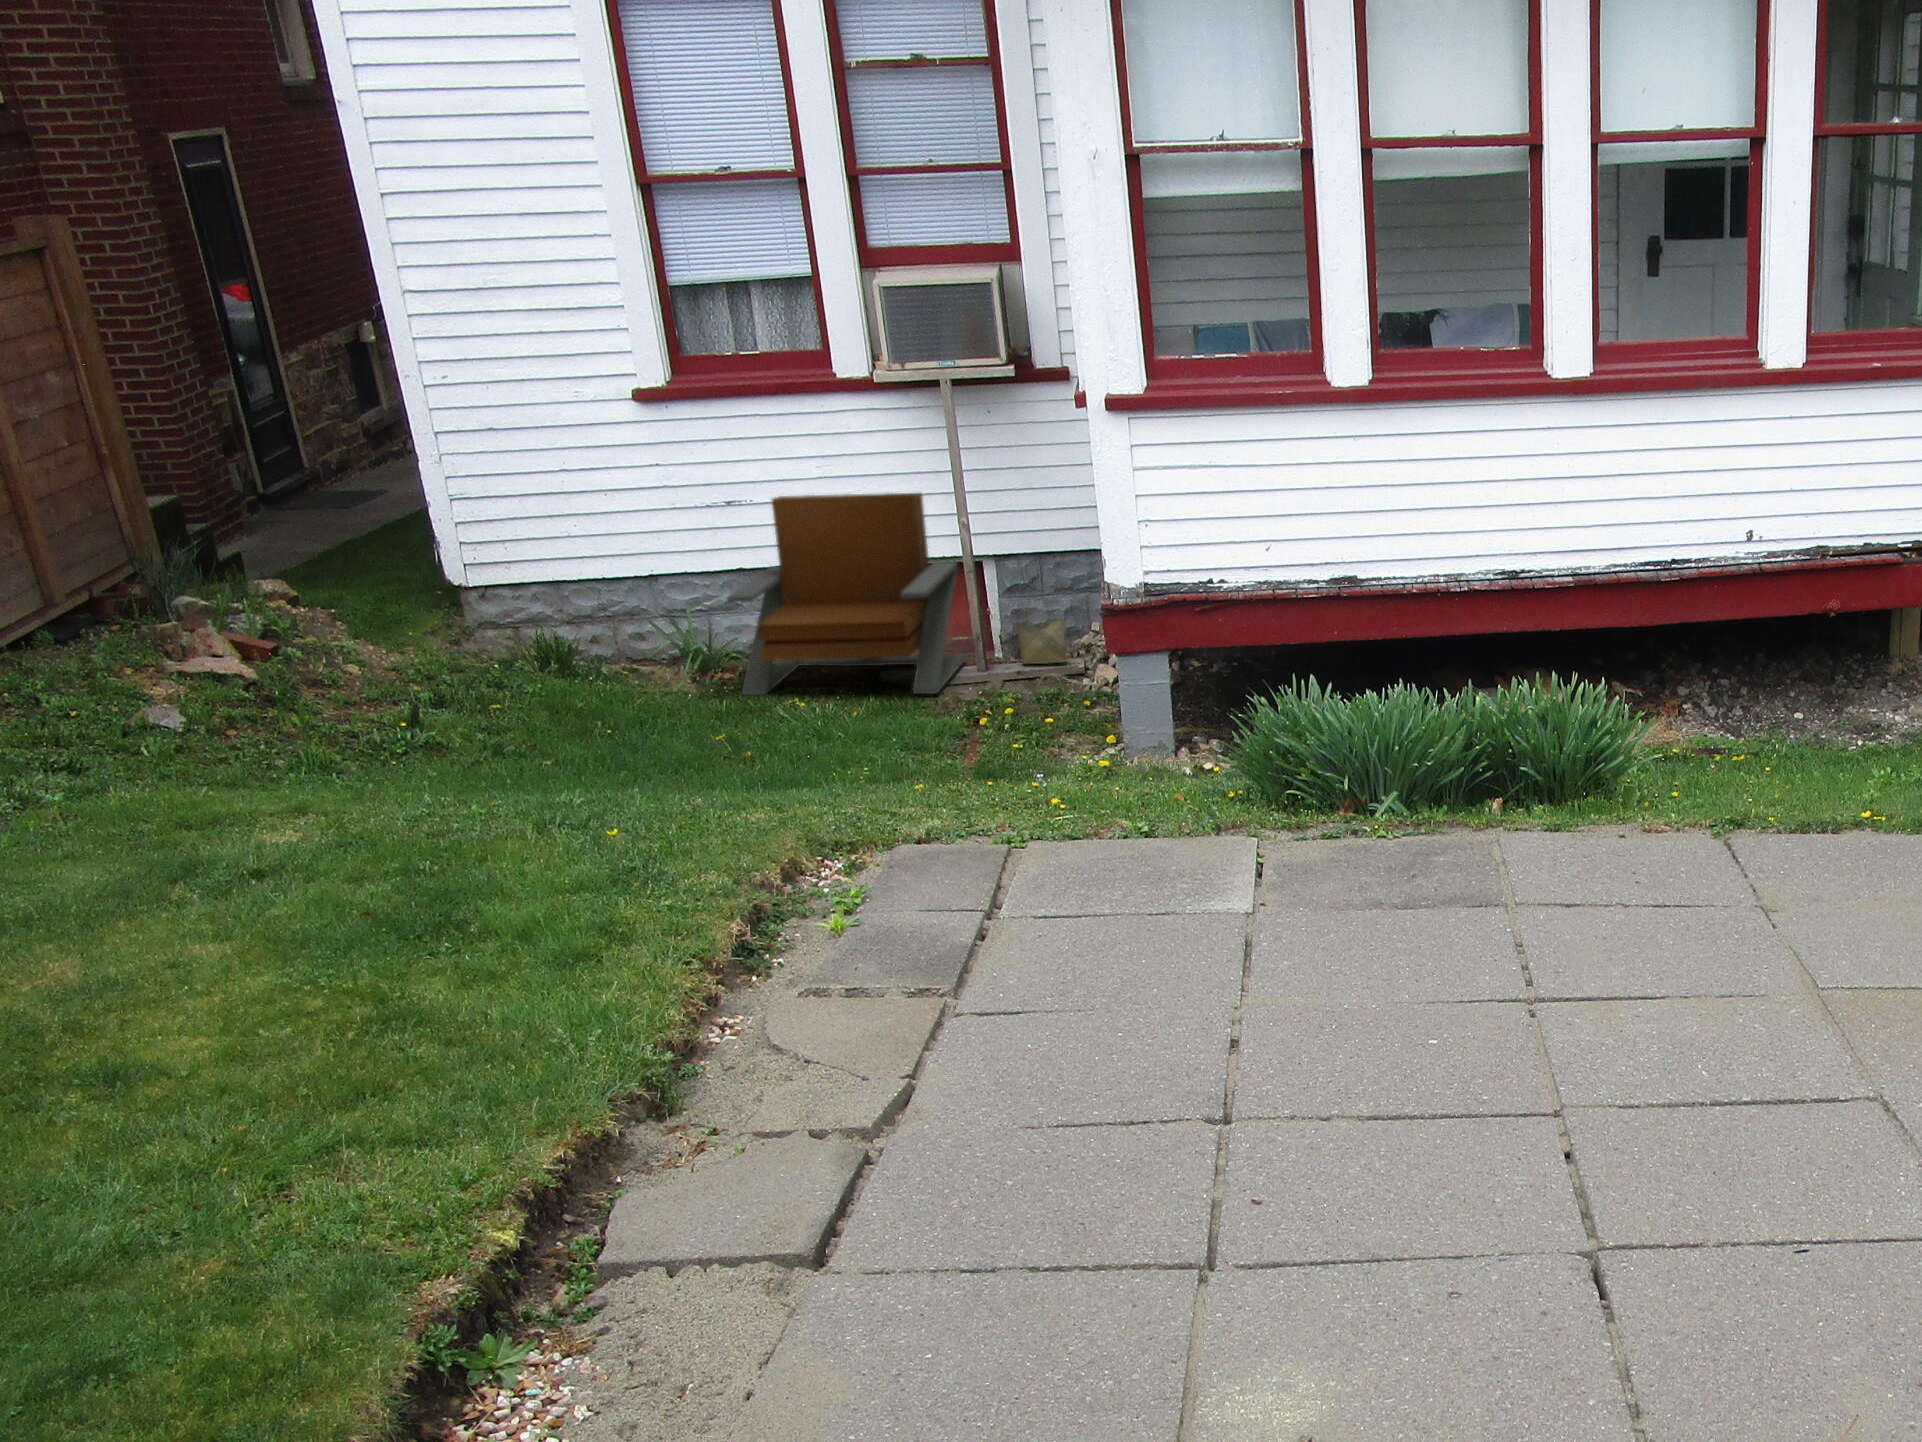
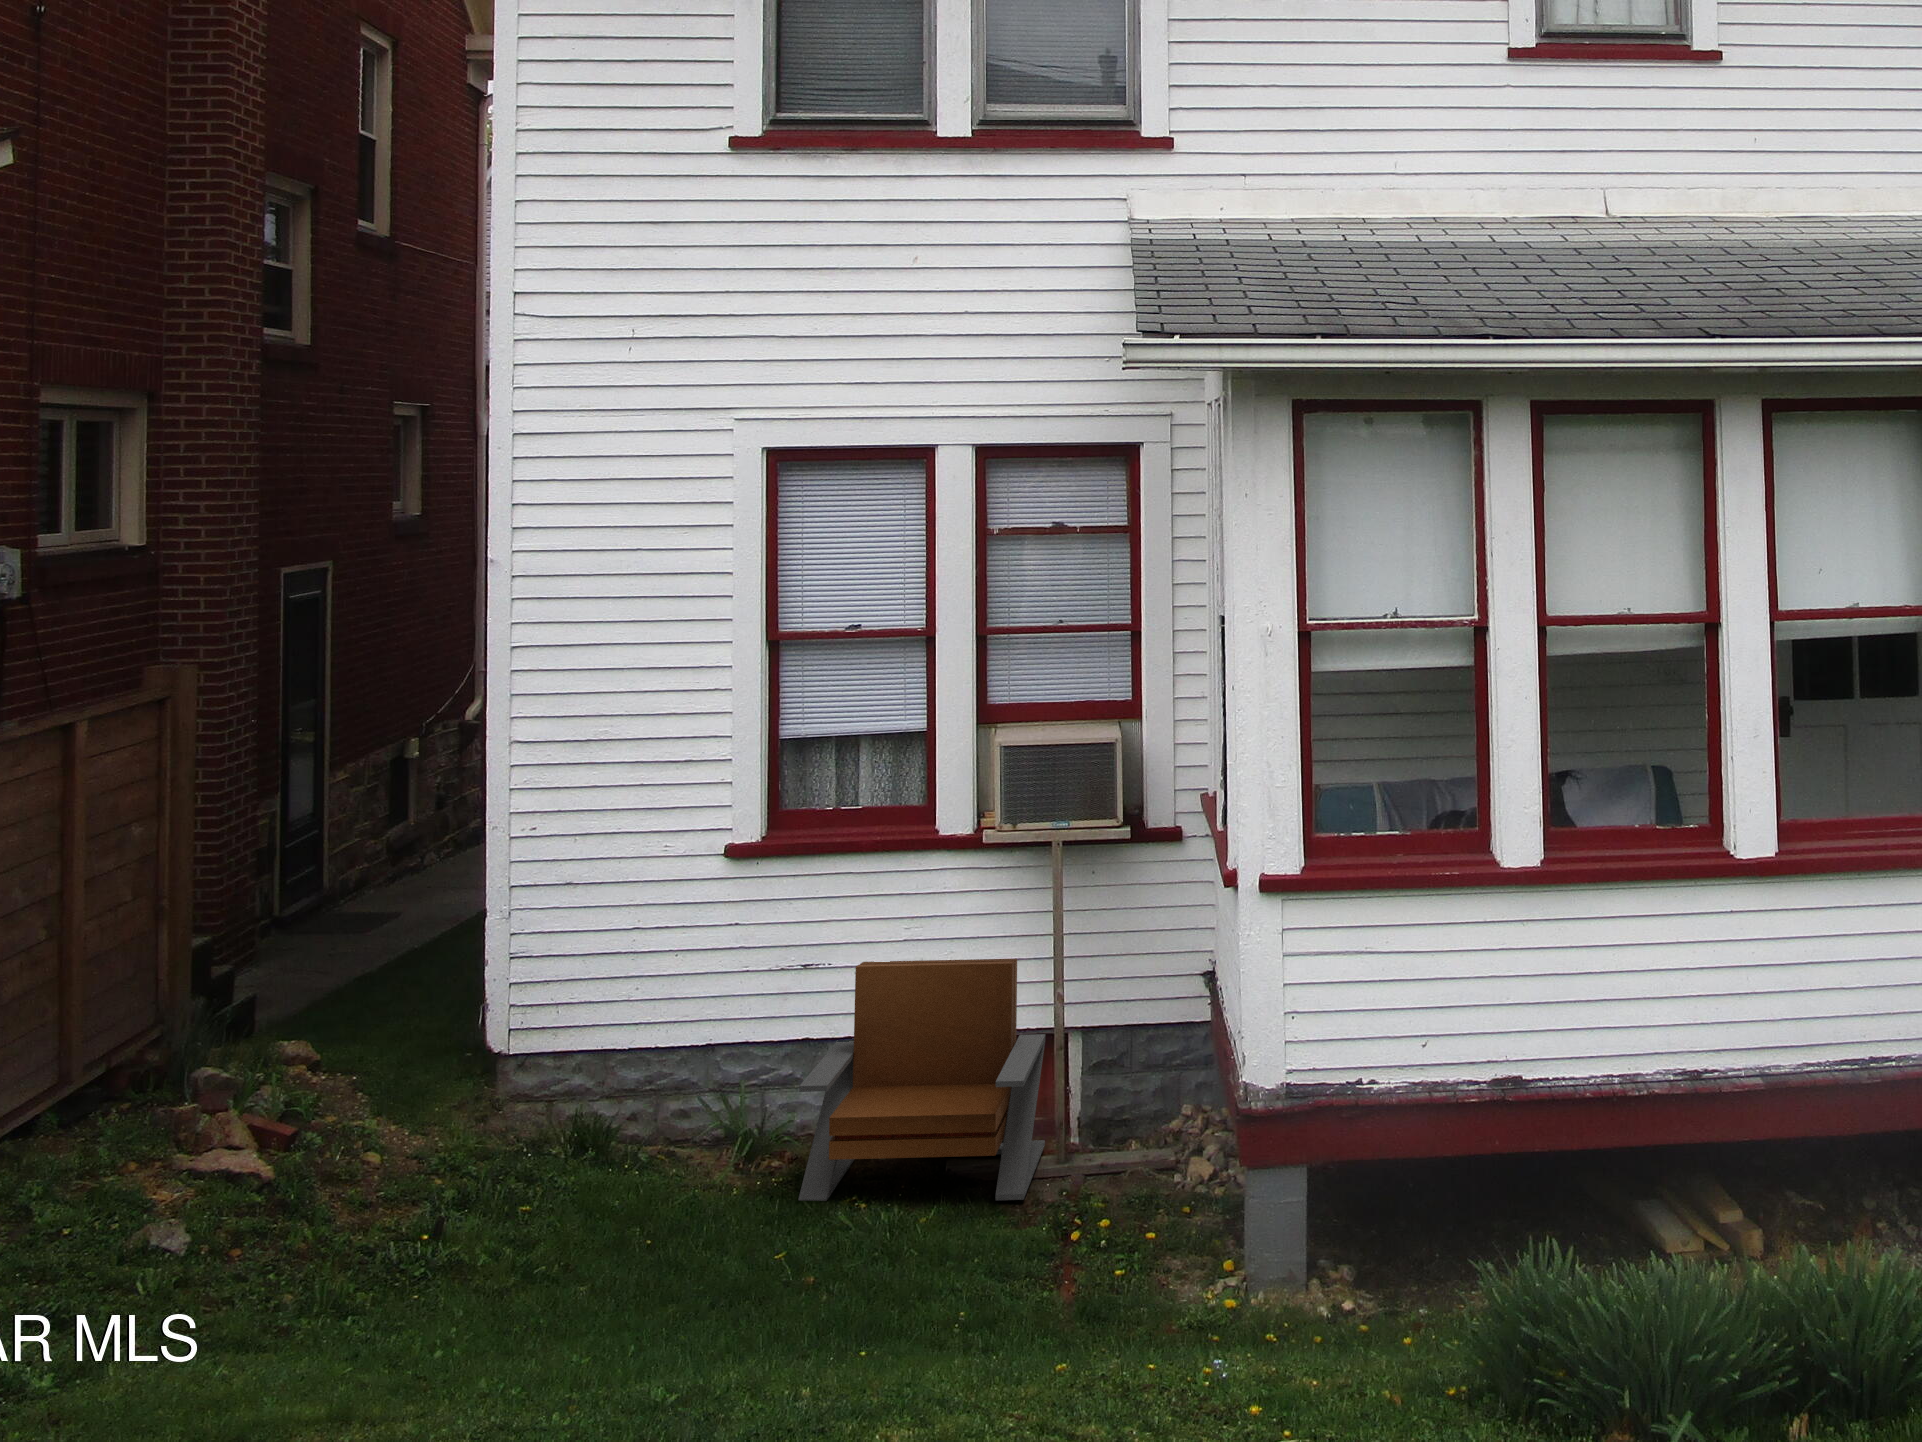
woven basket: present [1016,596,1066,664] -> none [1103,1071,1158,1154]

